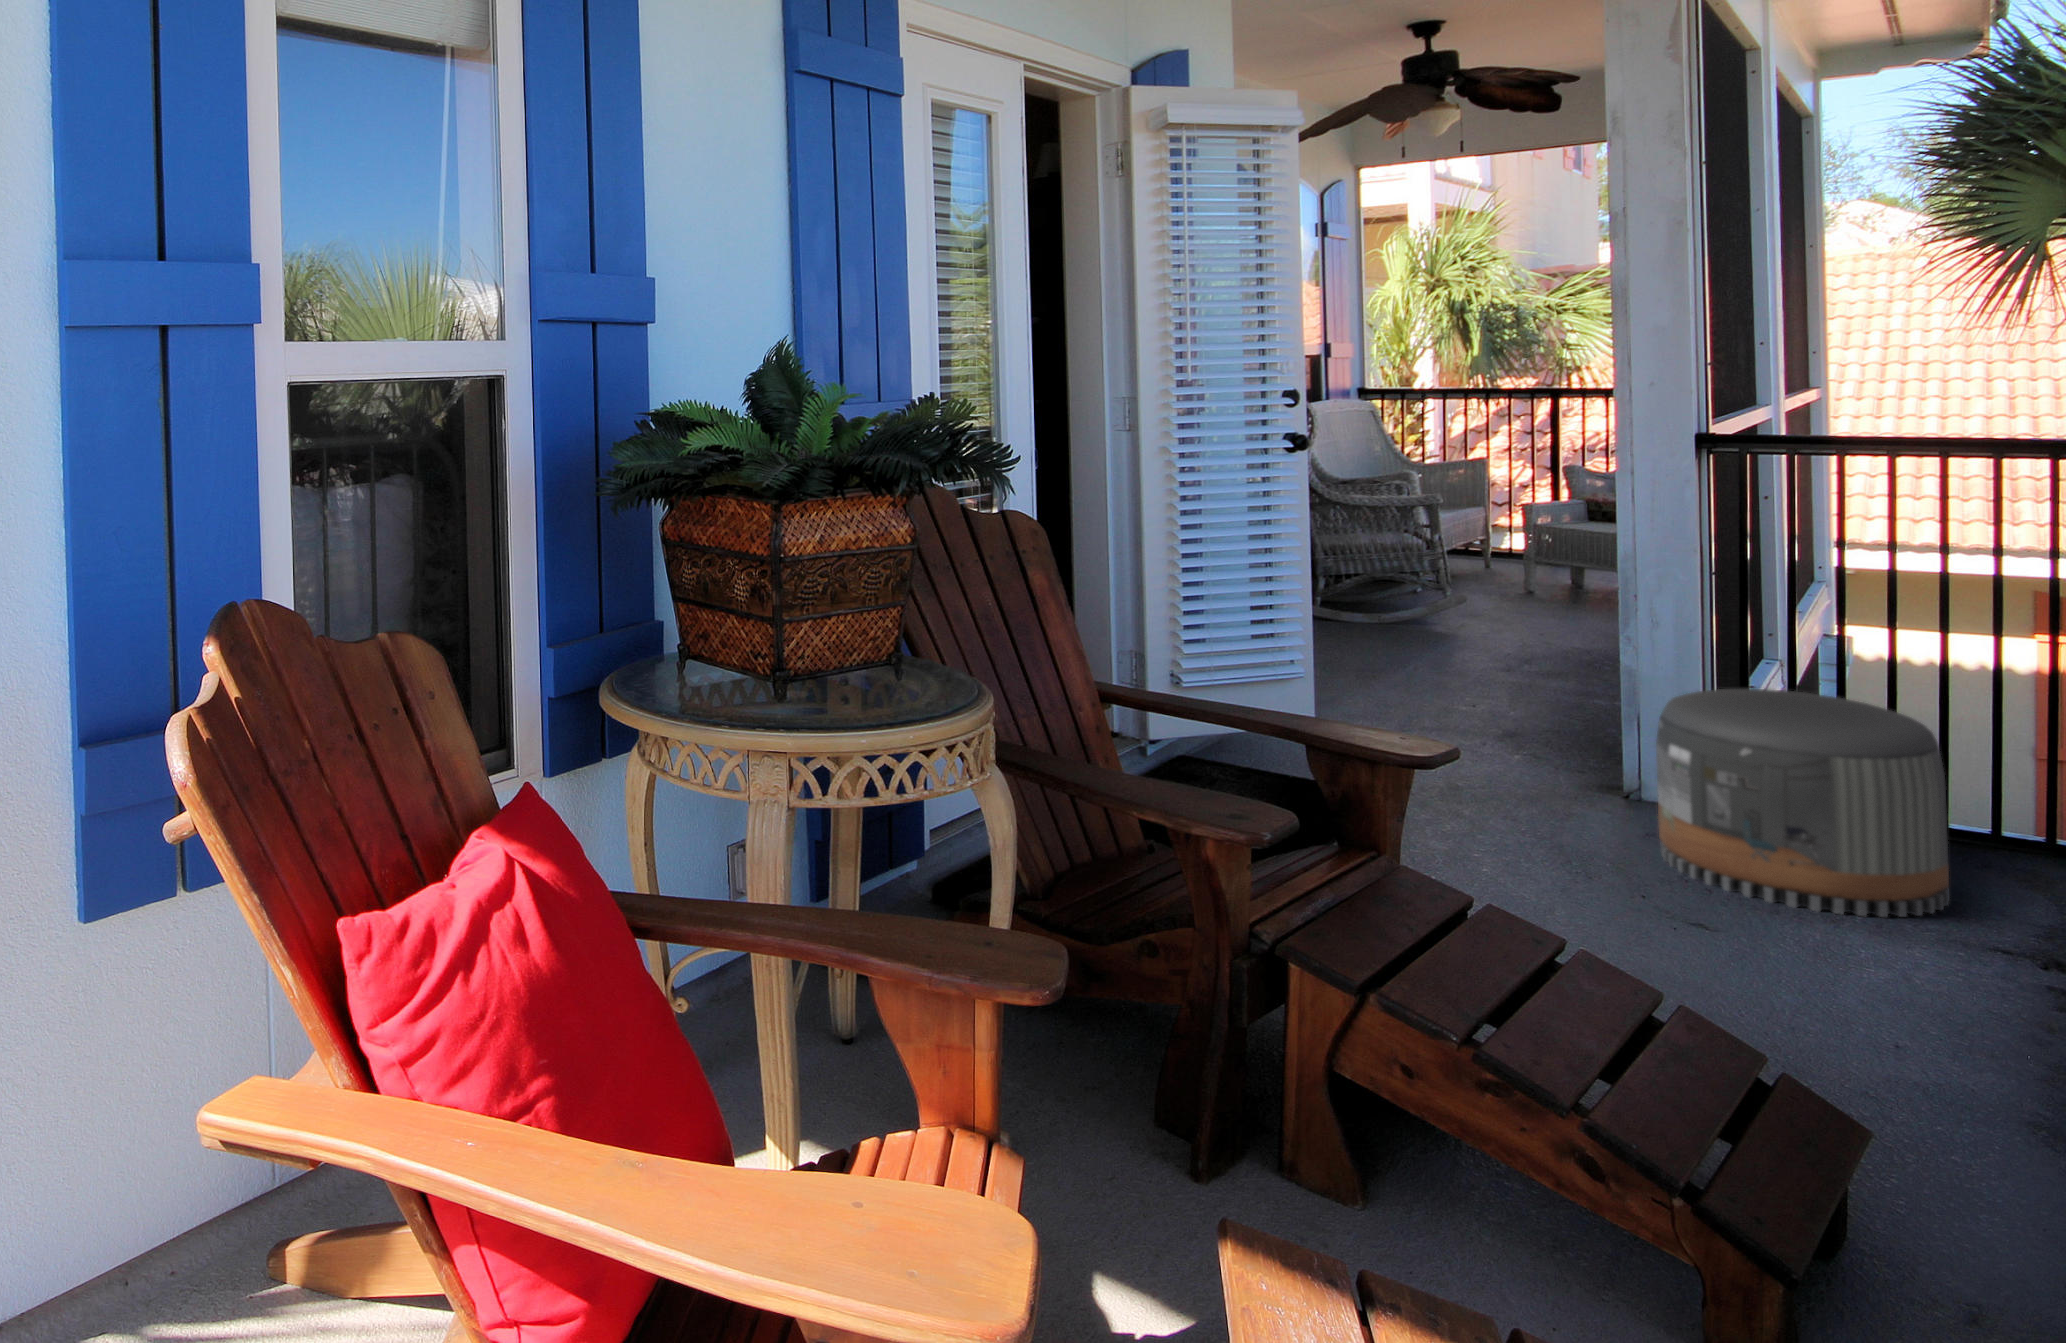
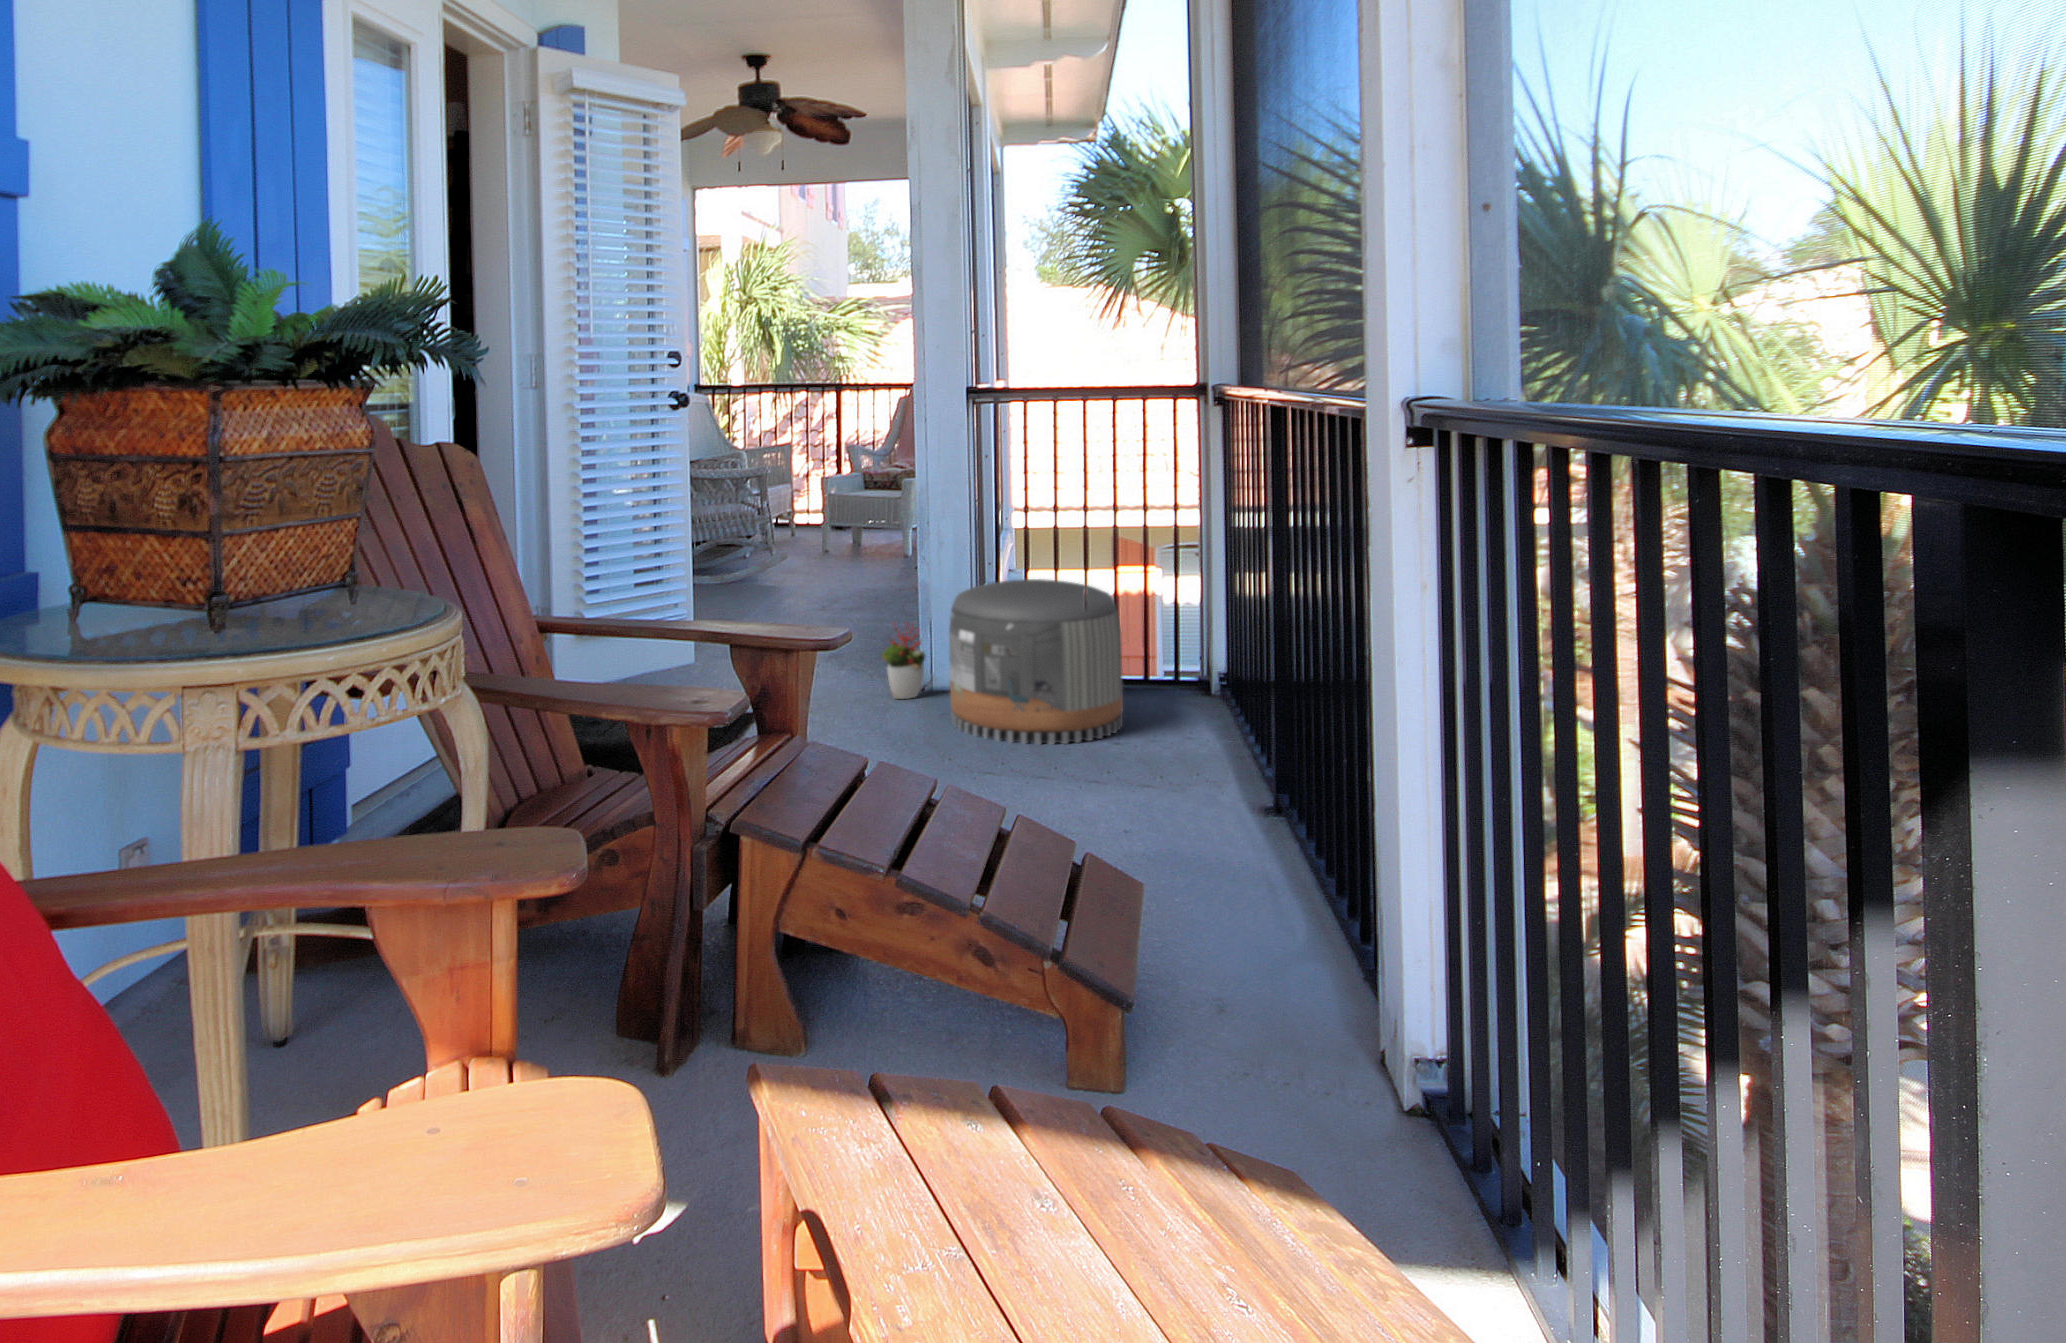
decorative plant: none [1563,718,1629,812] -> present [882,623,926,699]

